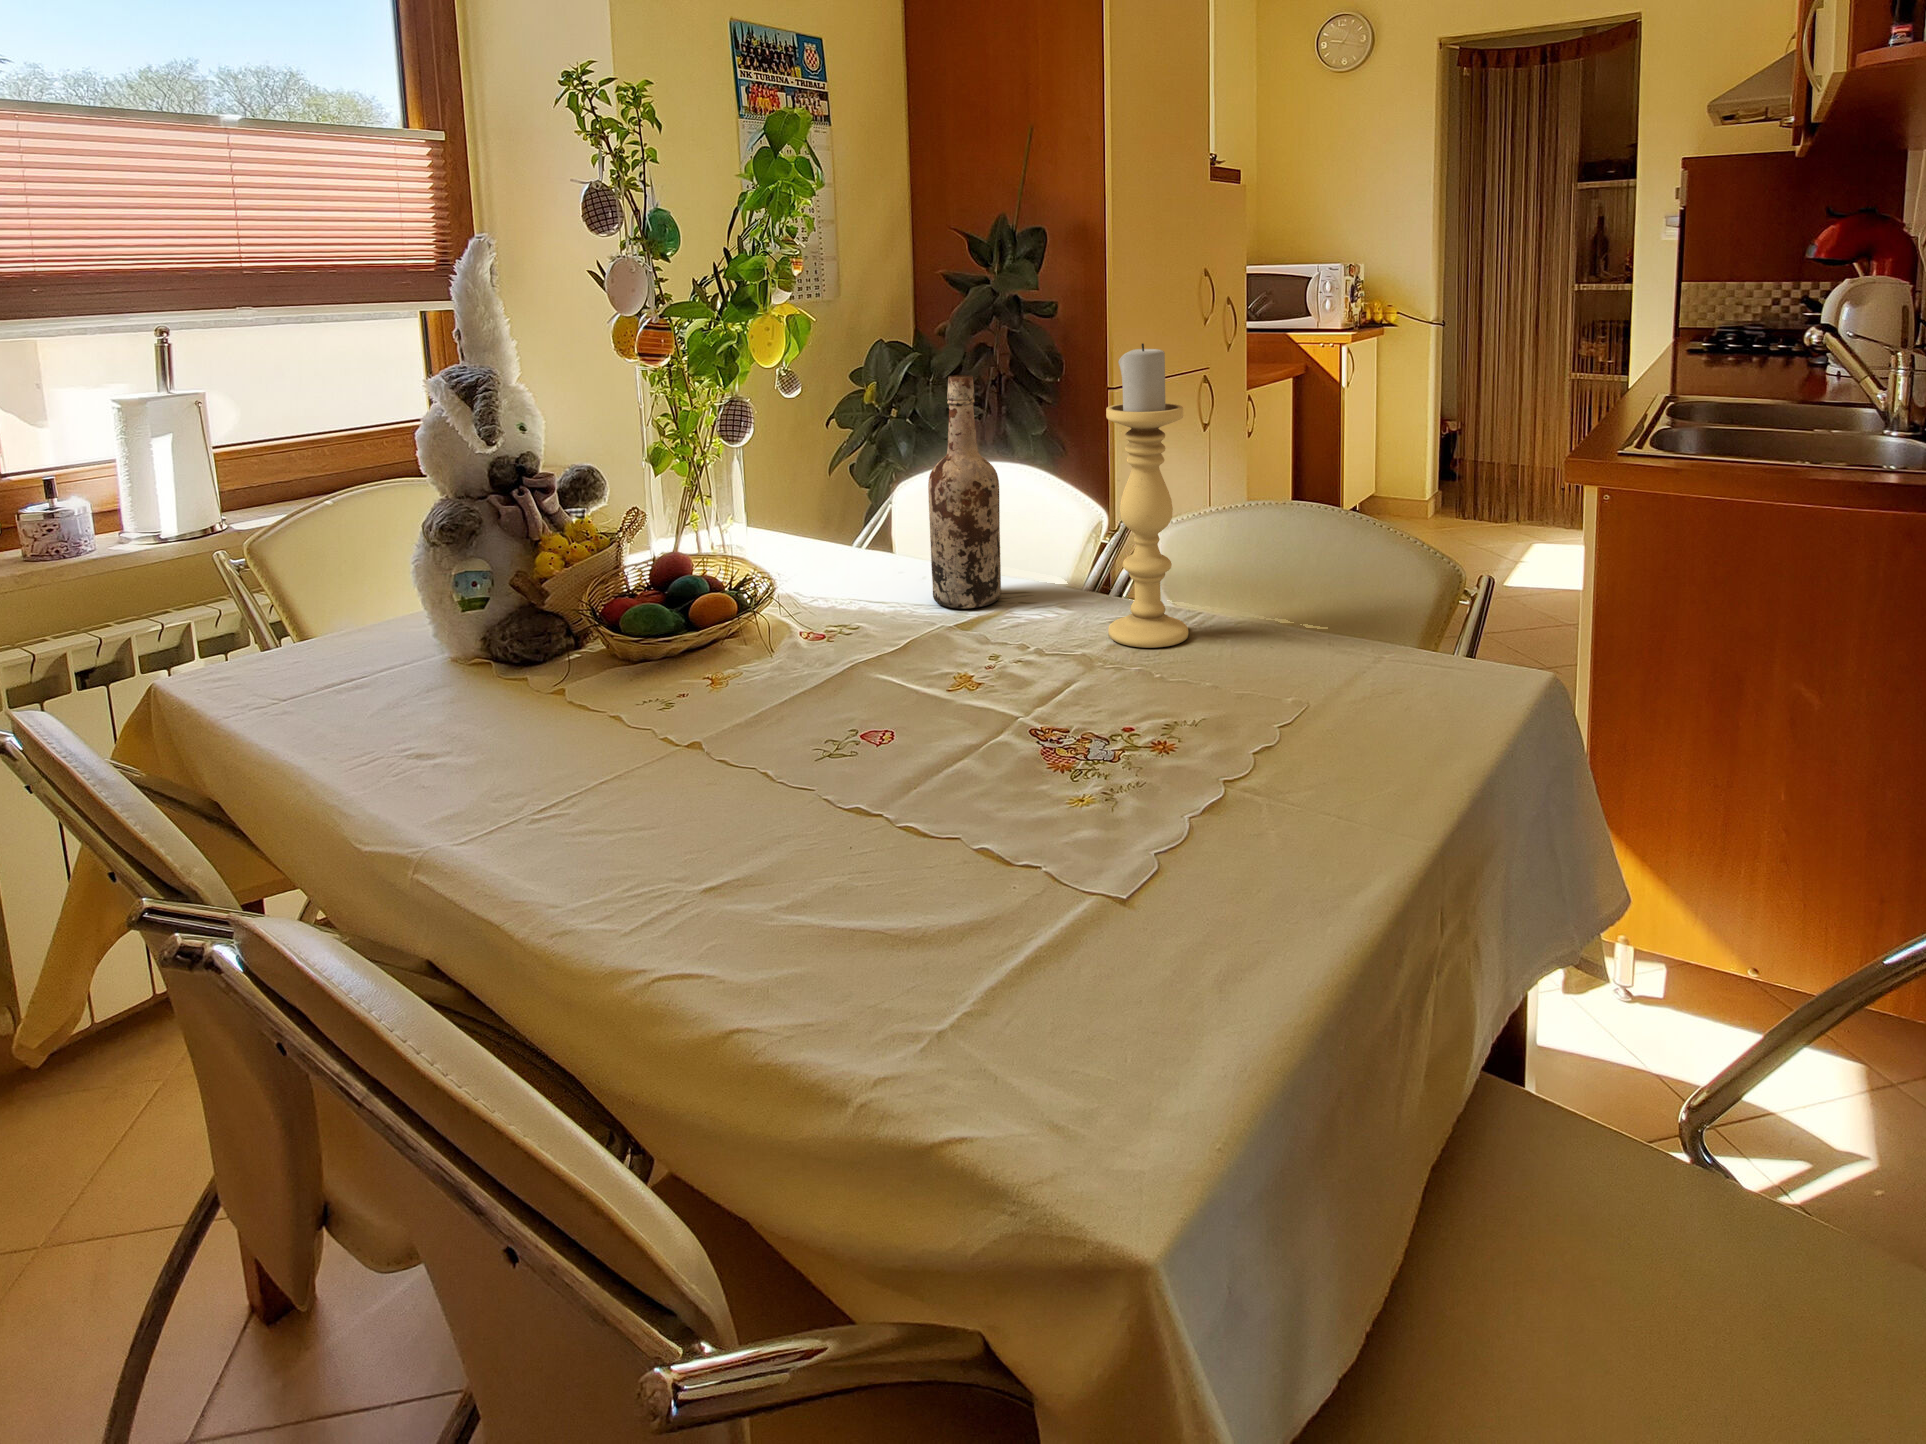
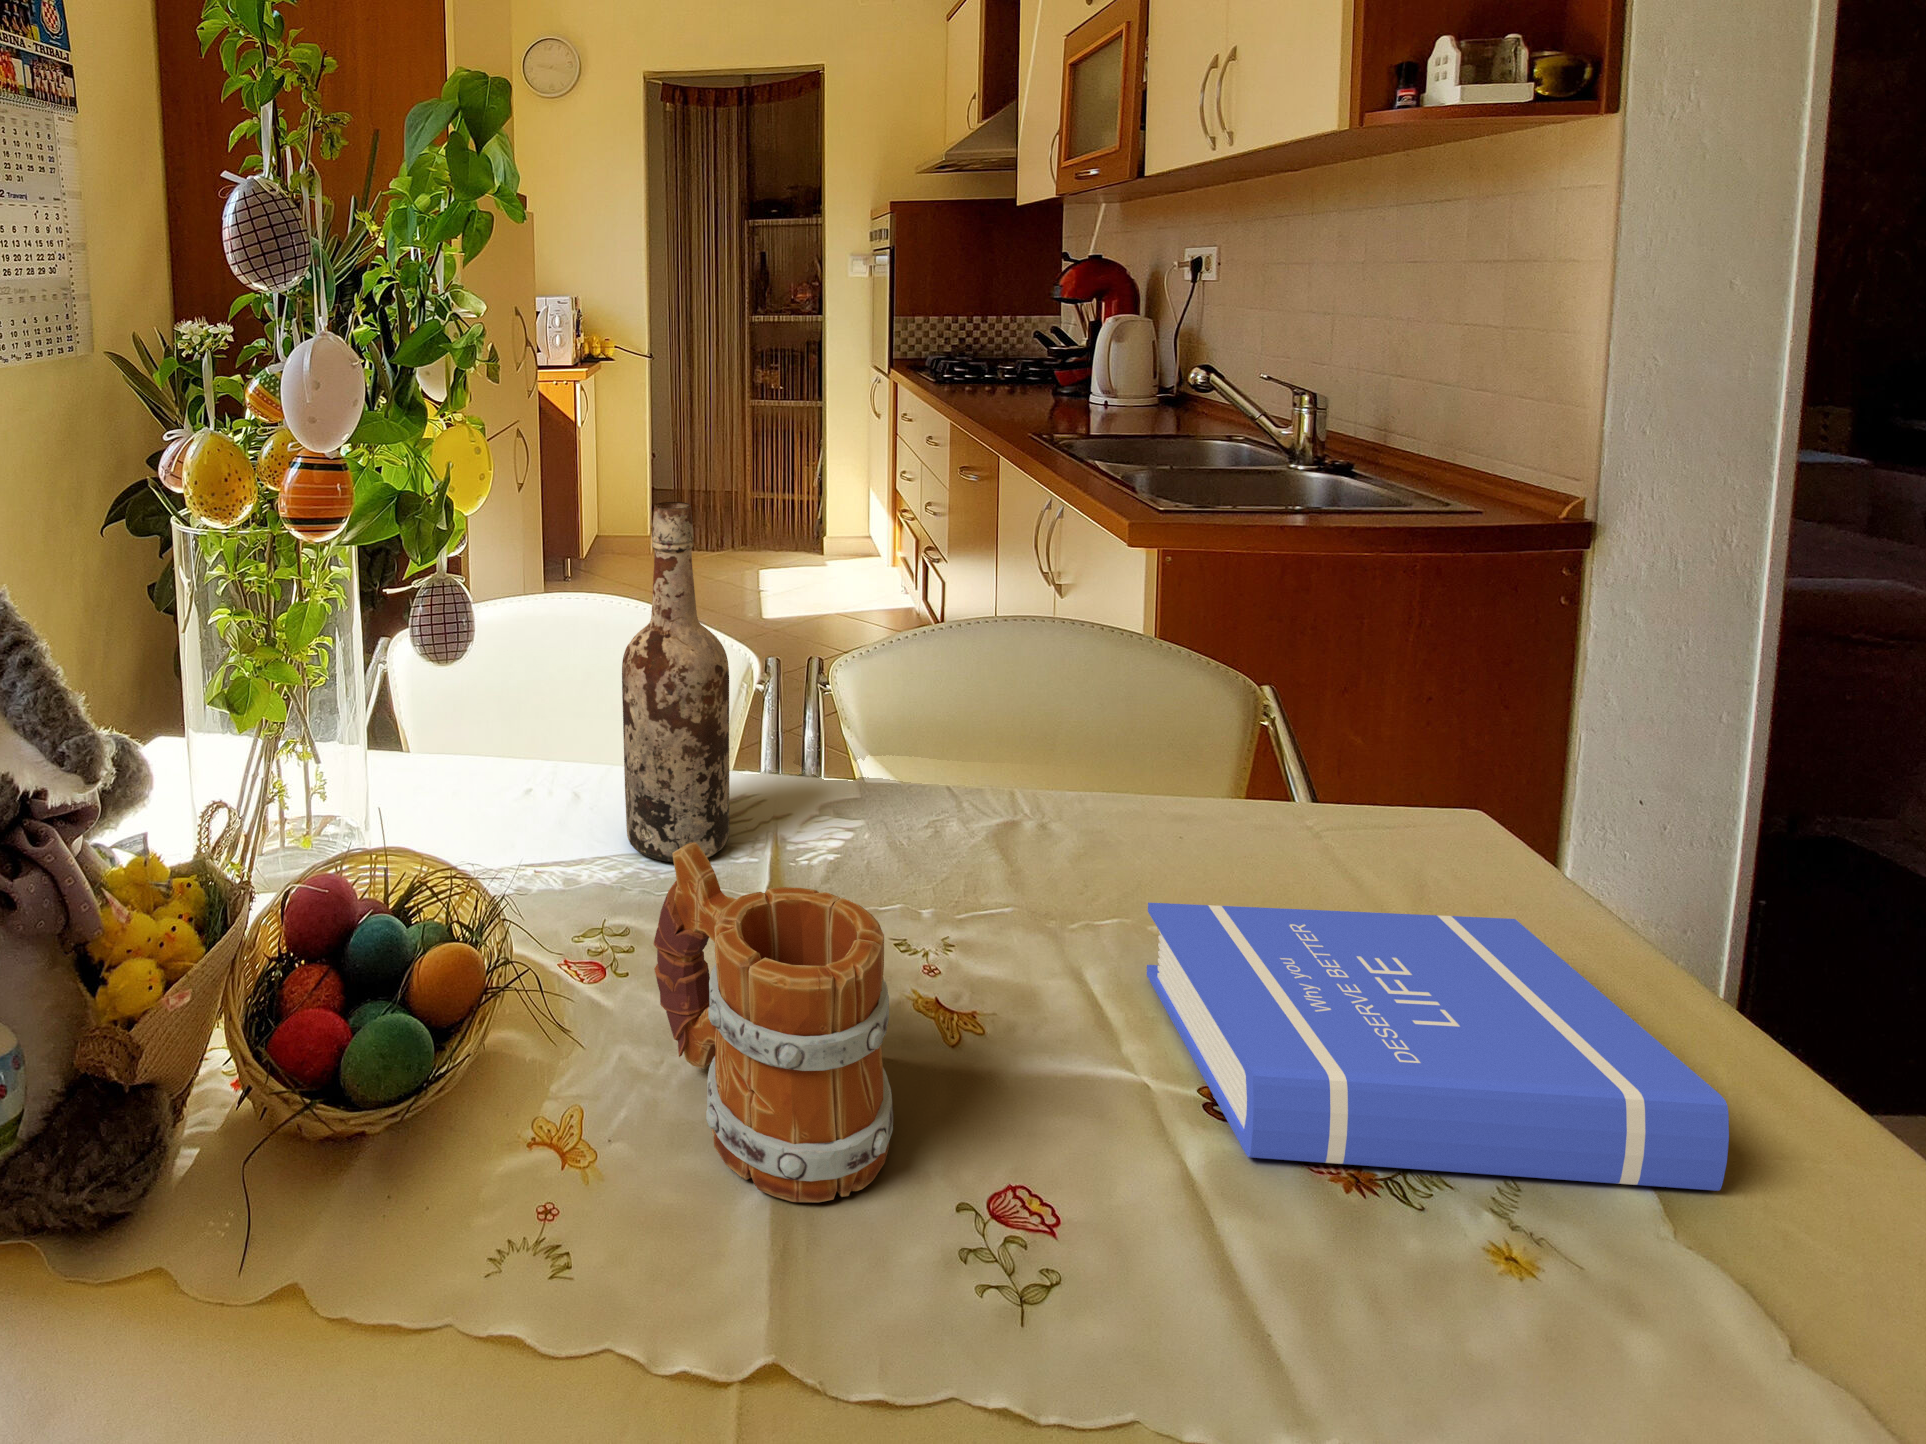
candle holder: present [1106,343,1188,648] -> none [947,451,1068,886]
mug: none [793,541,897,715] -> present [654,842,893,1202]
book: none [1040,637,1353,807] -> present [1147,903,1729,1191]

